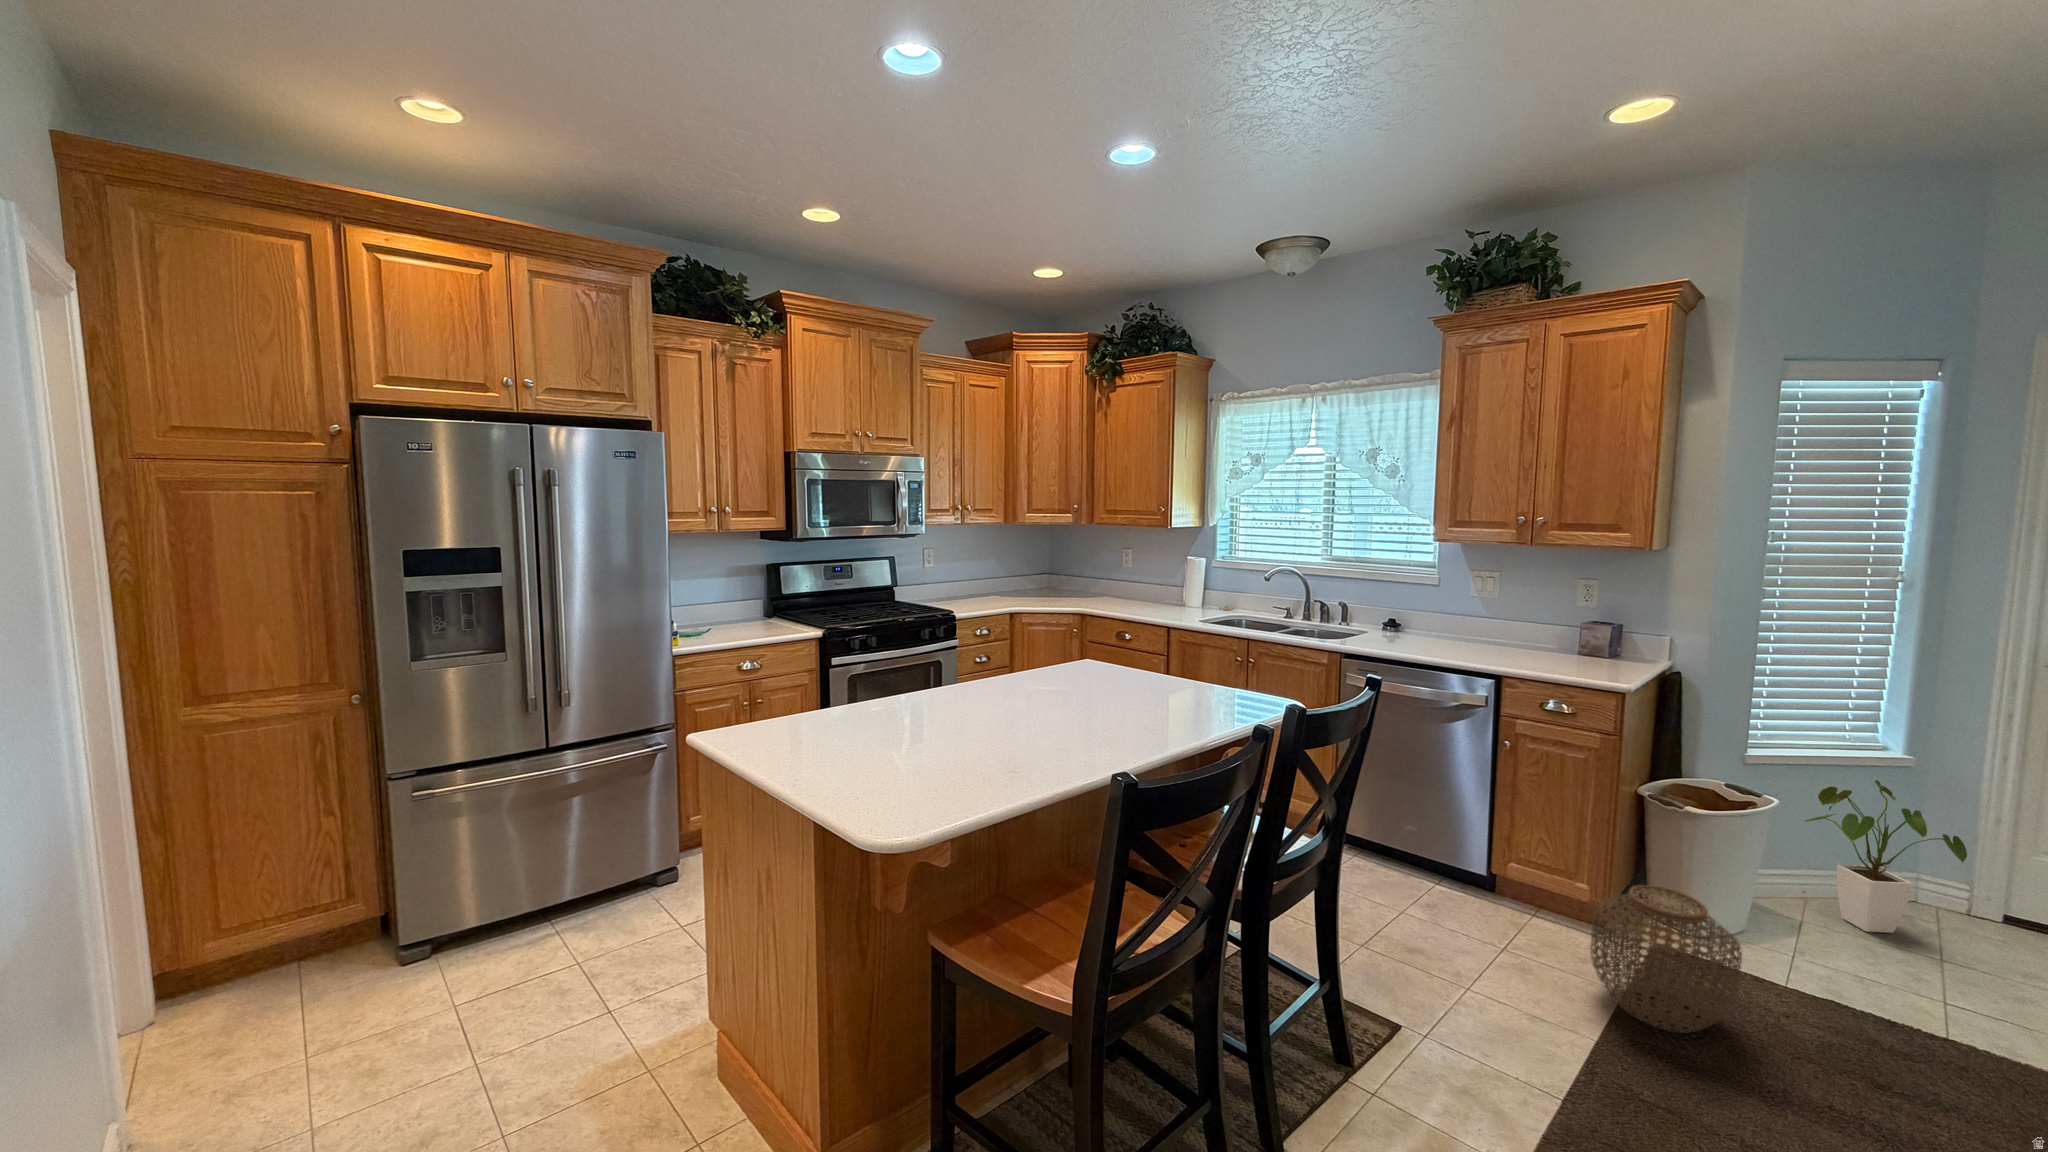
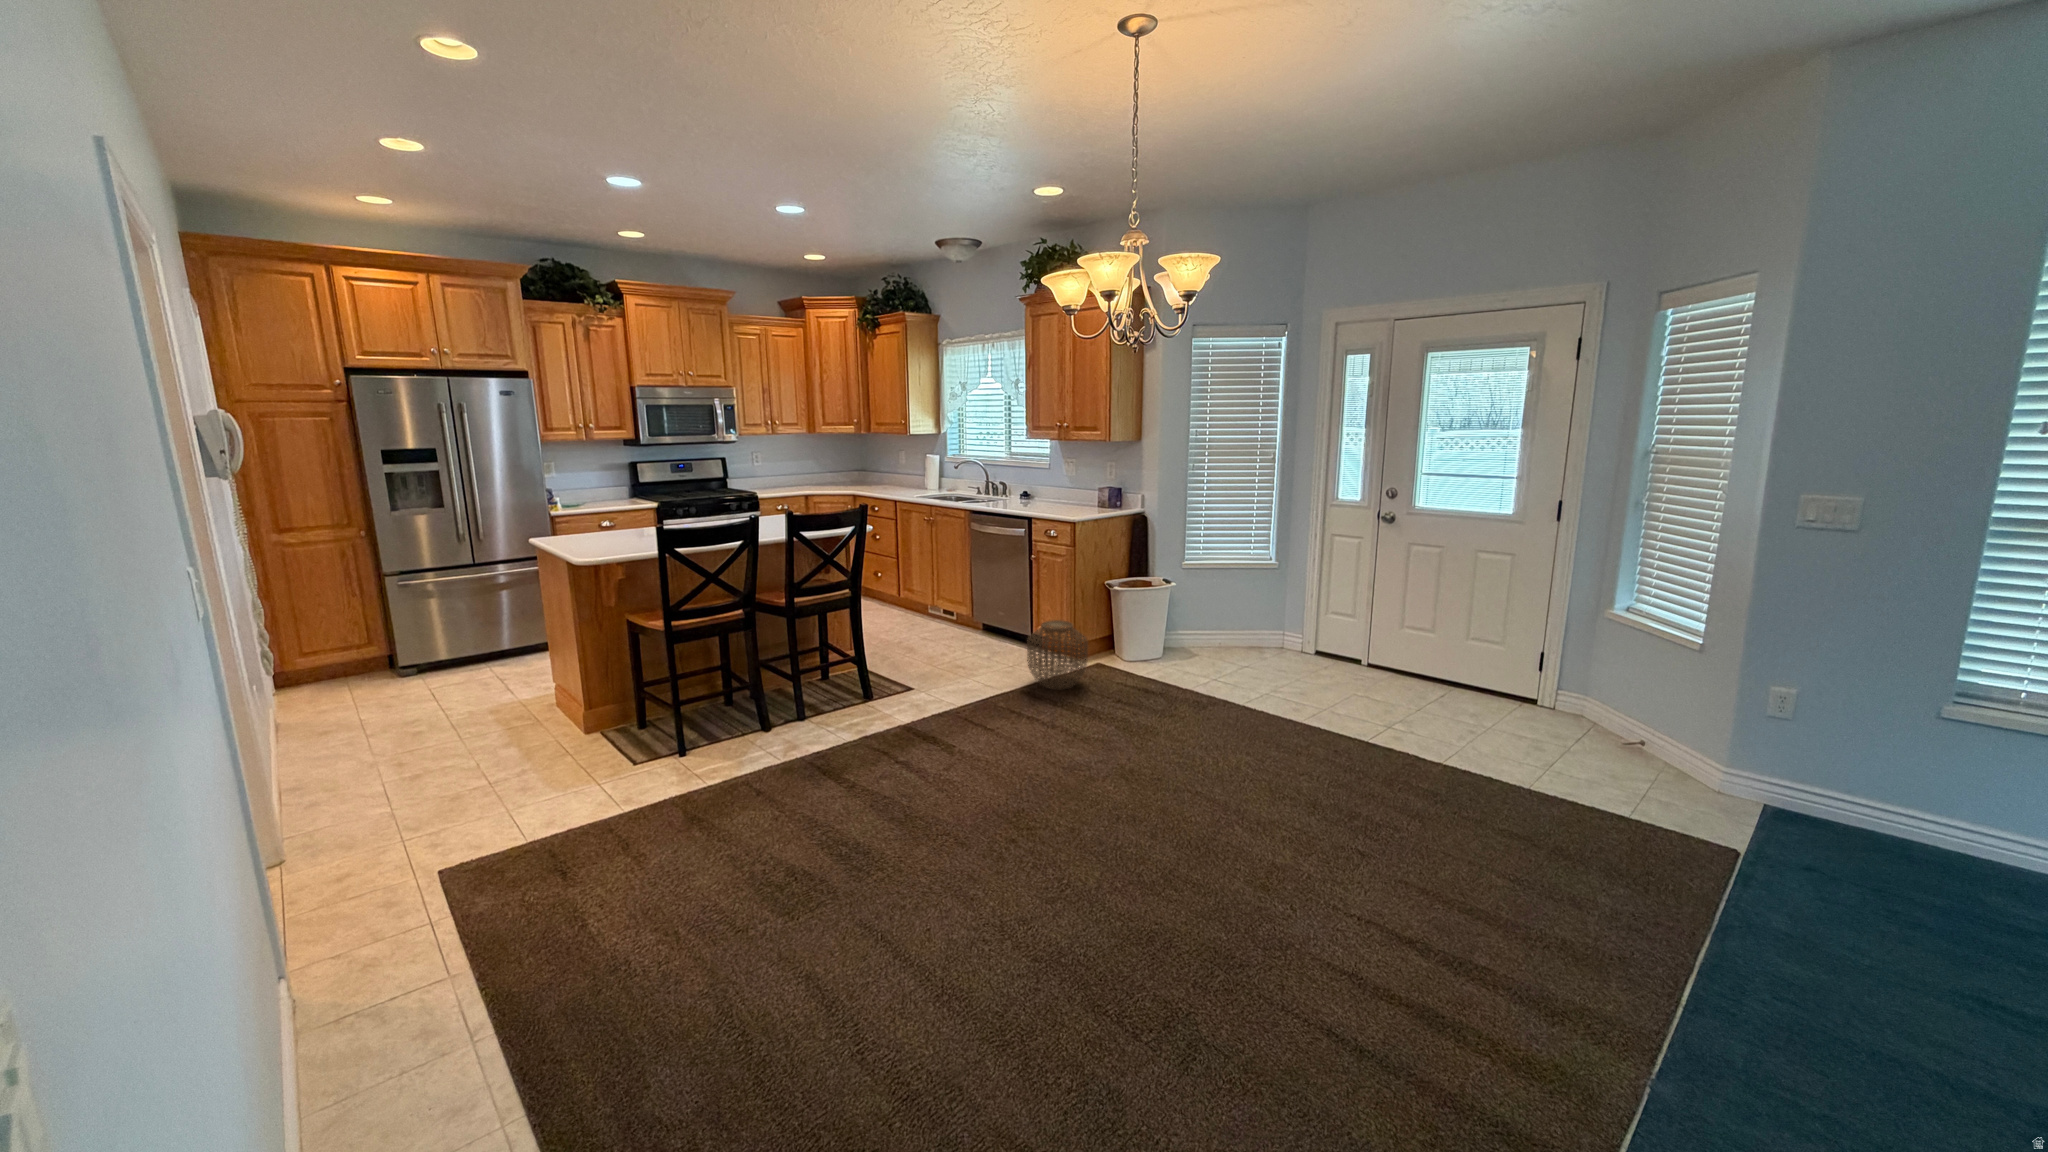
house plant: present [1806,780,1967,933] -> none [1217,576,1268,660]

